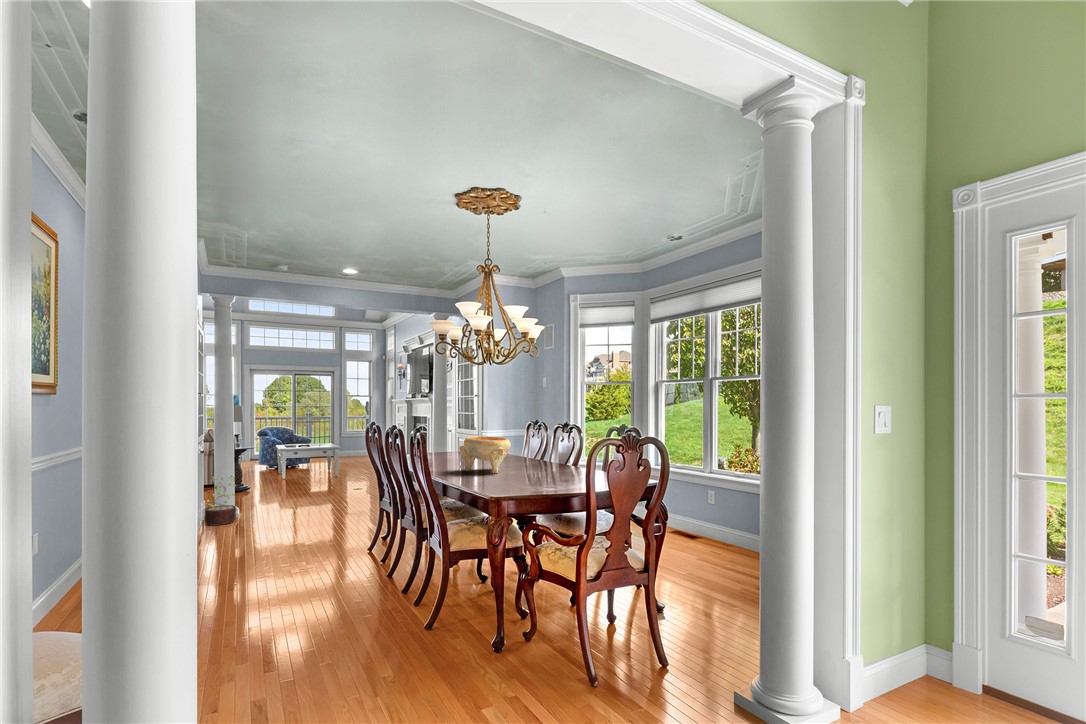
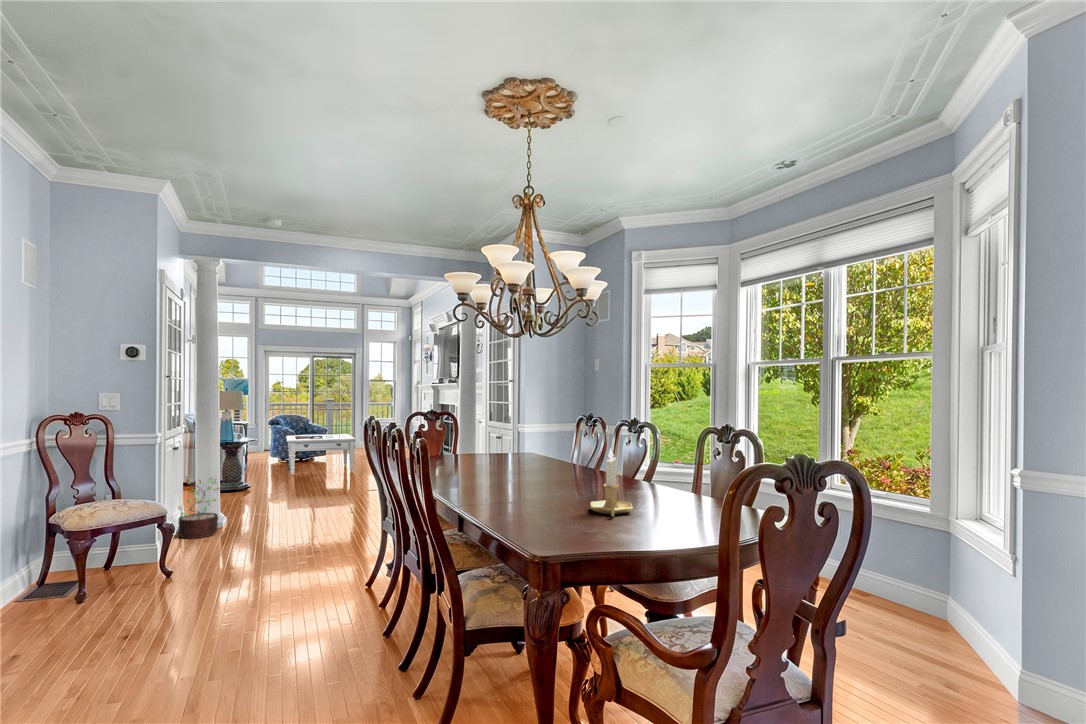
decorative bowl: present [459,436,510,473] -> none [485,439,560,495]
candlestick: none [529,439,556,482] -> present [590,448,633,517]

